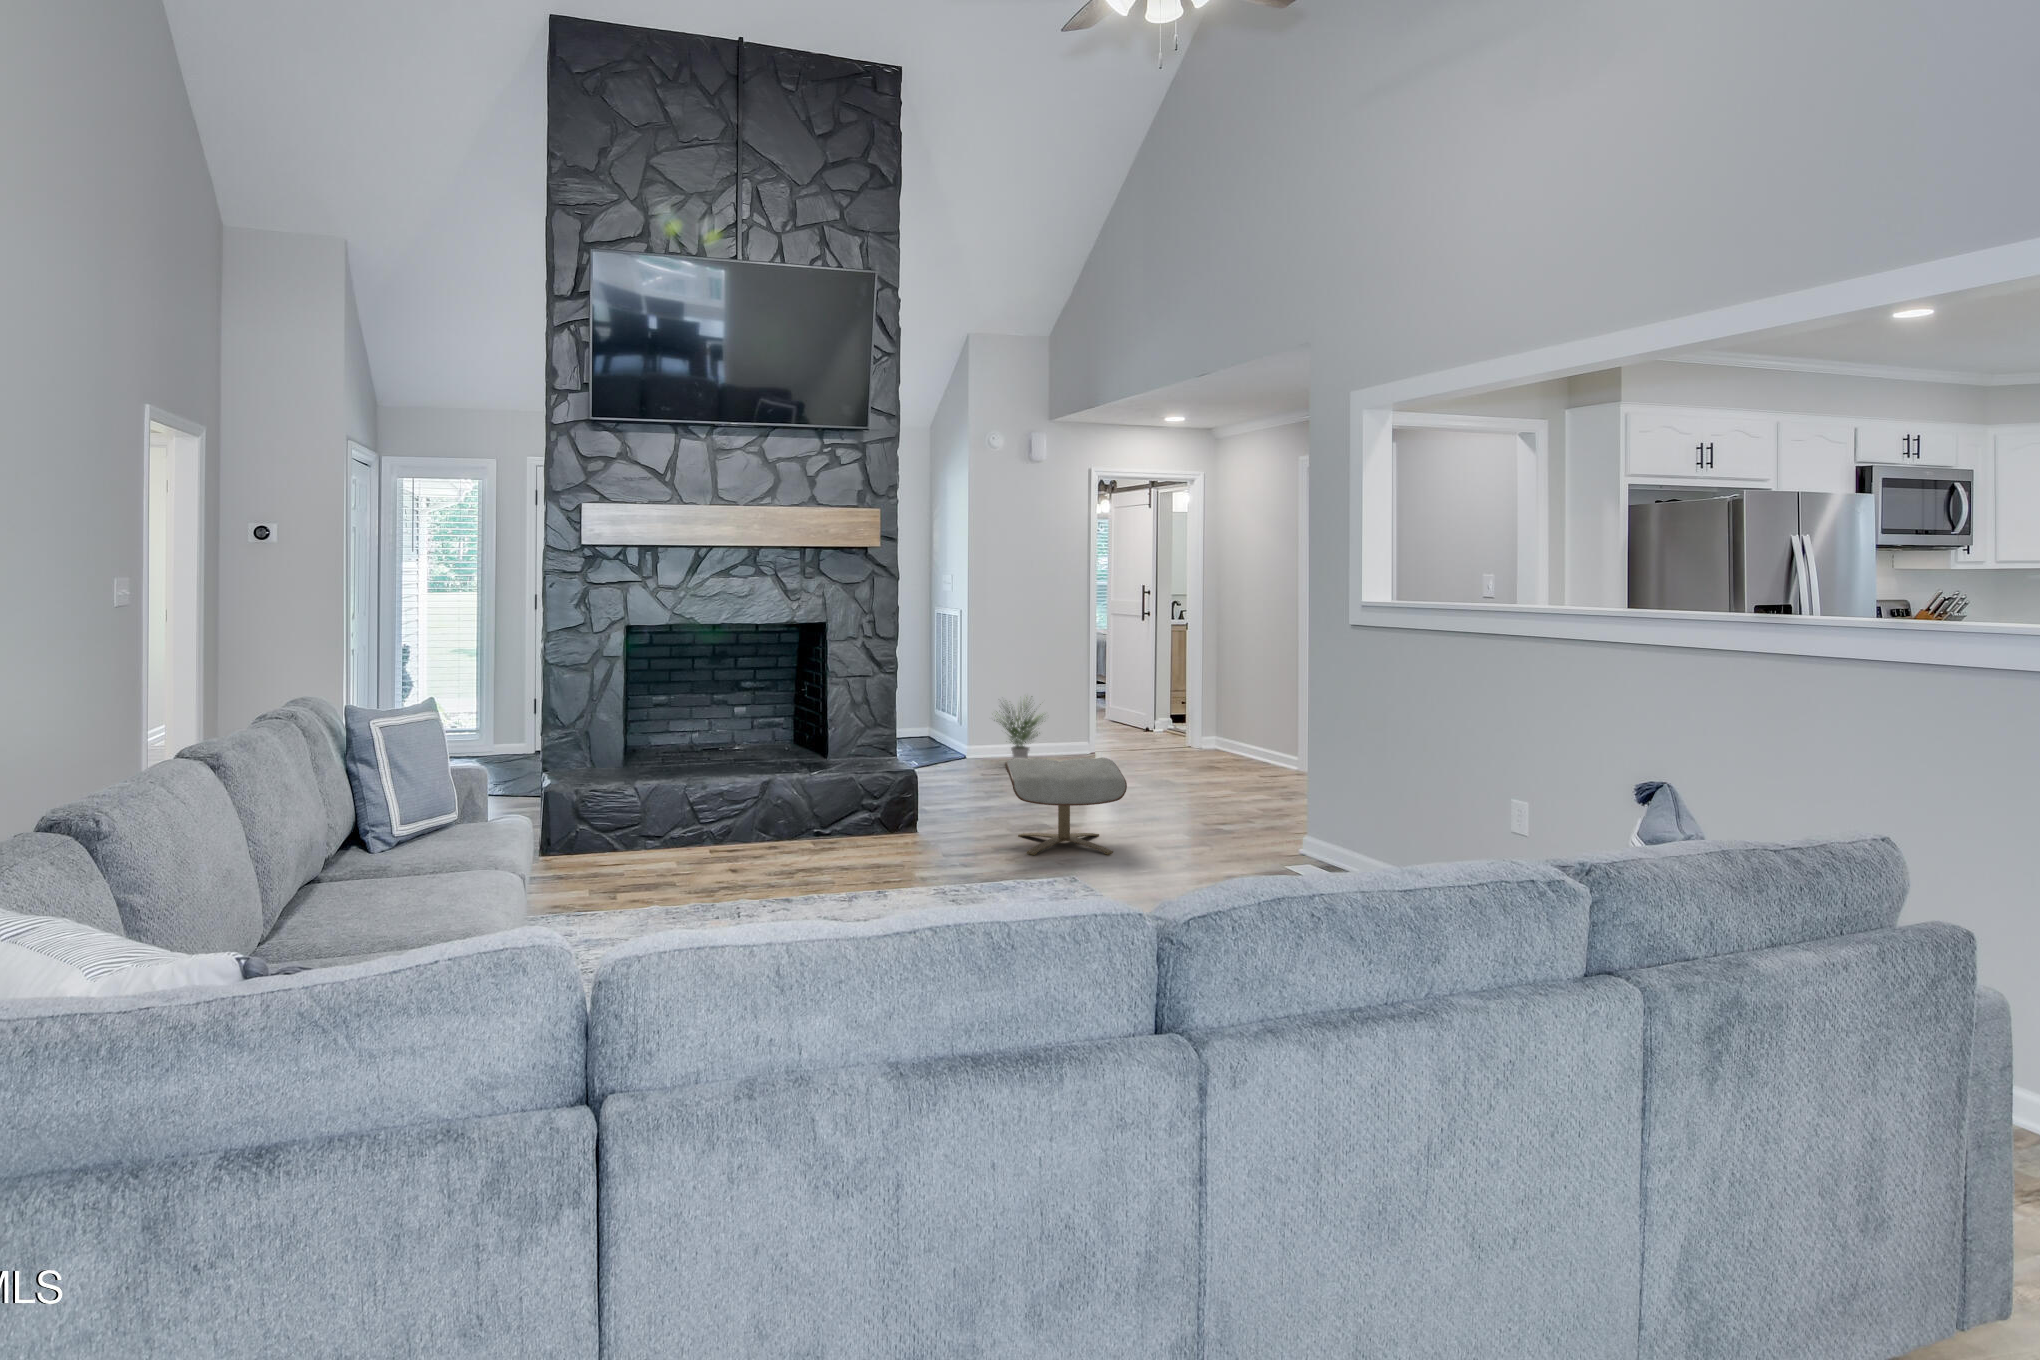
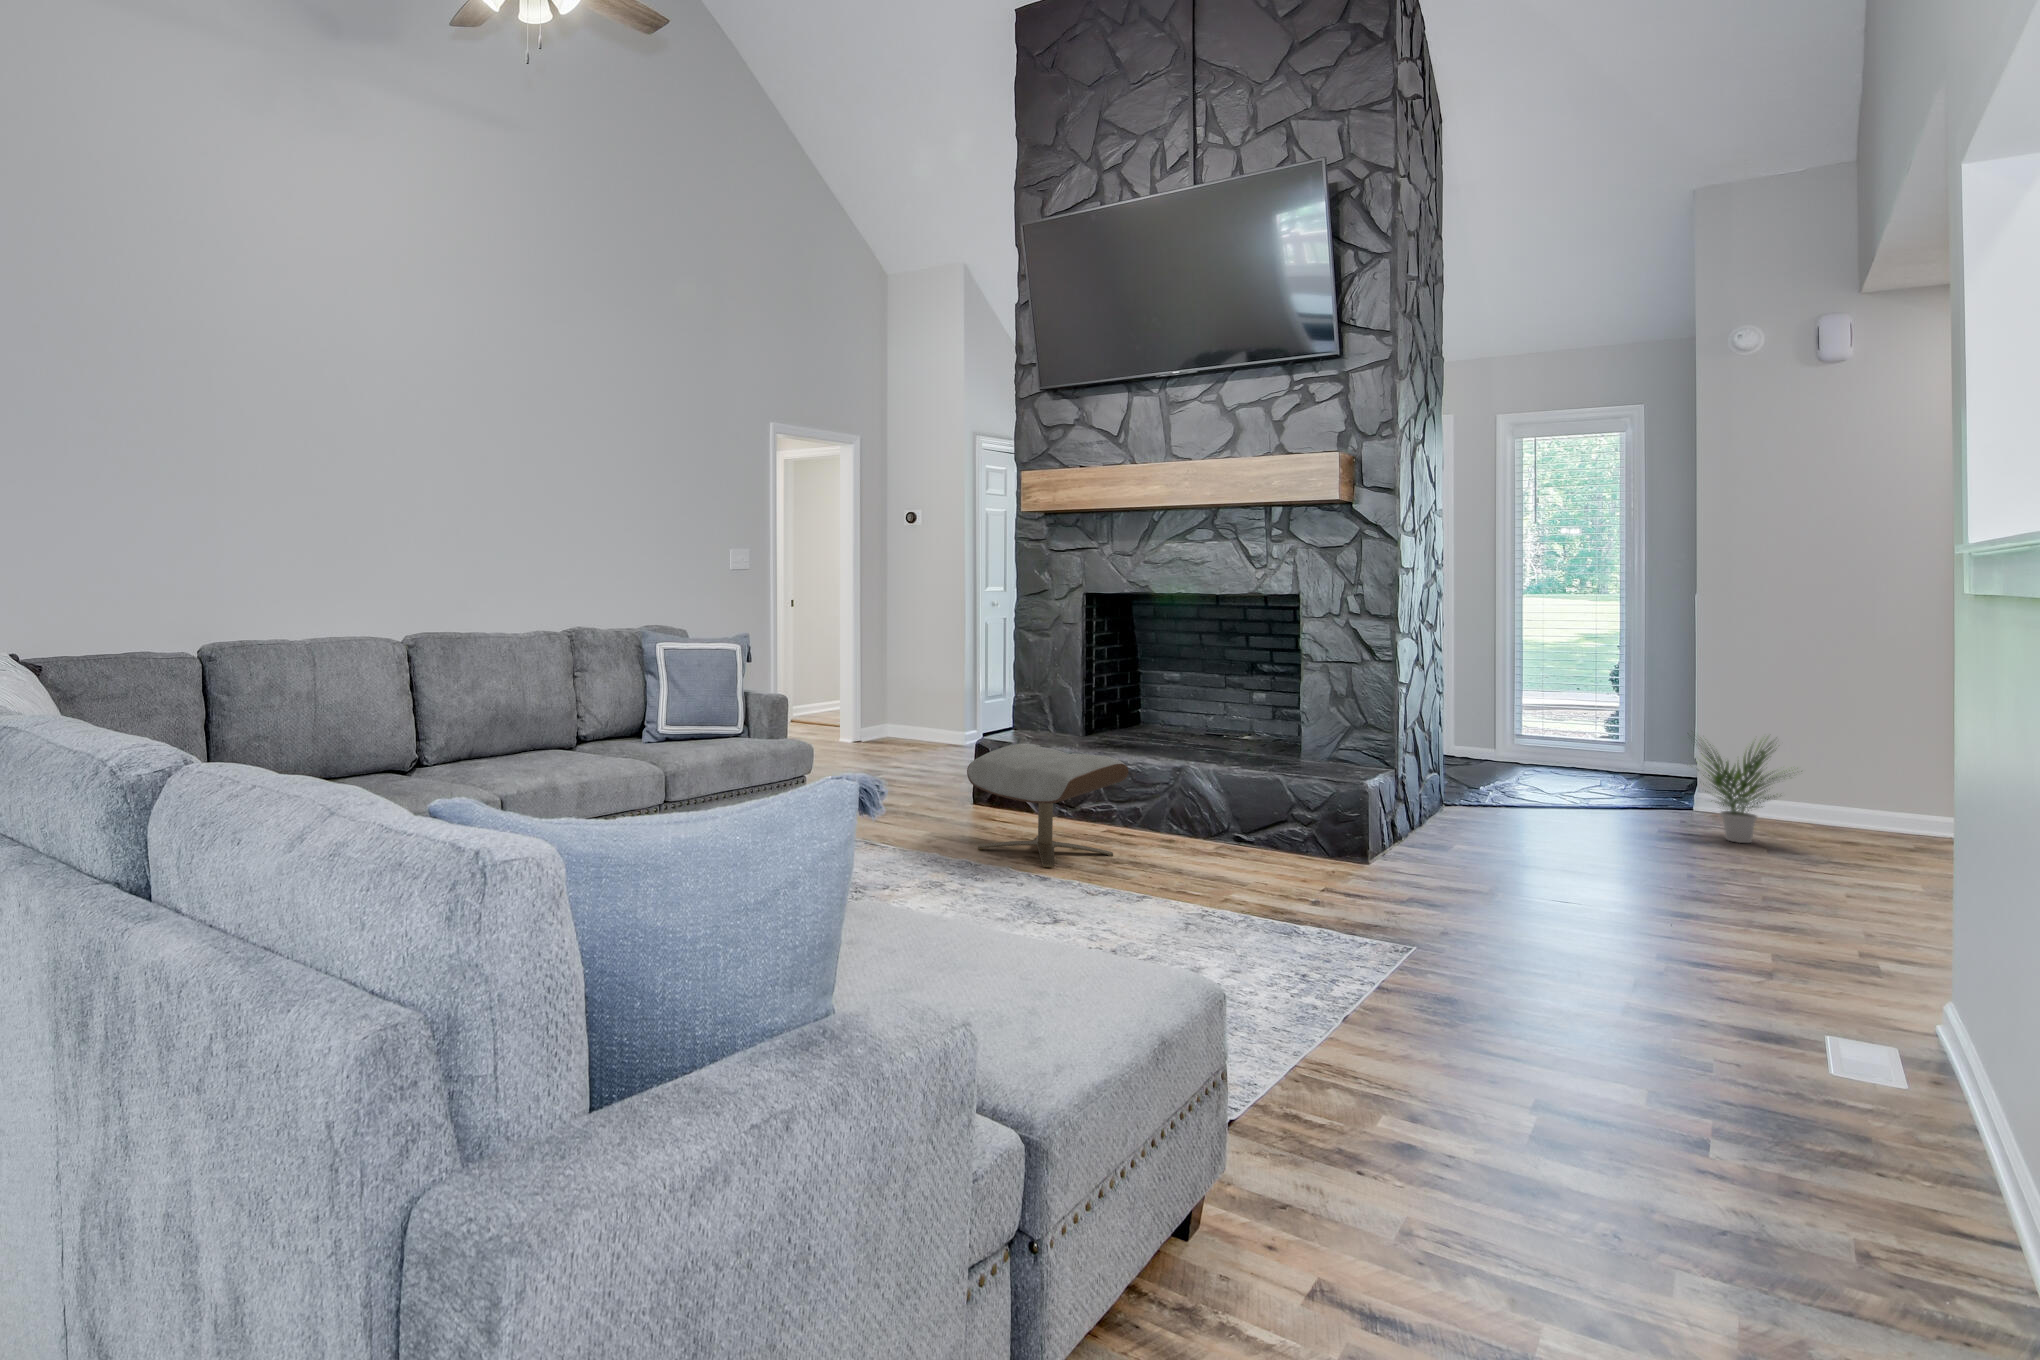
ottoman: present [1005,757,1127,855] -> present [967,743,1128,867]

